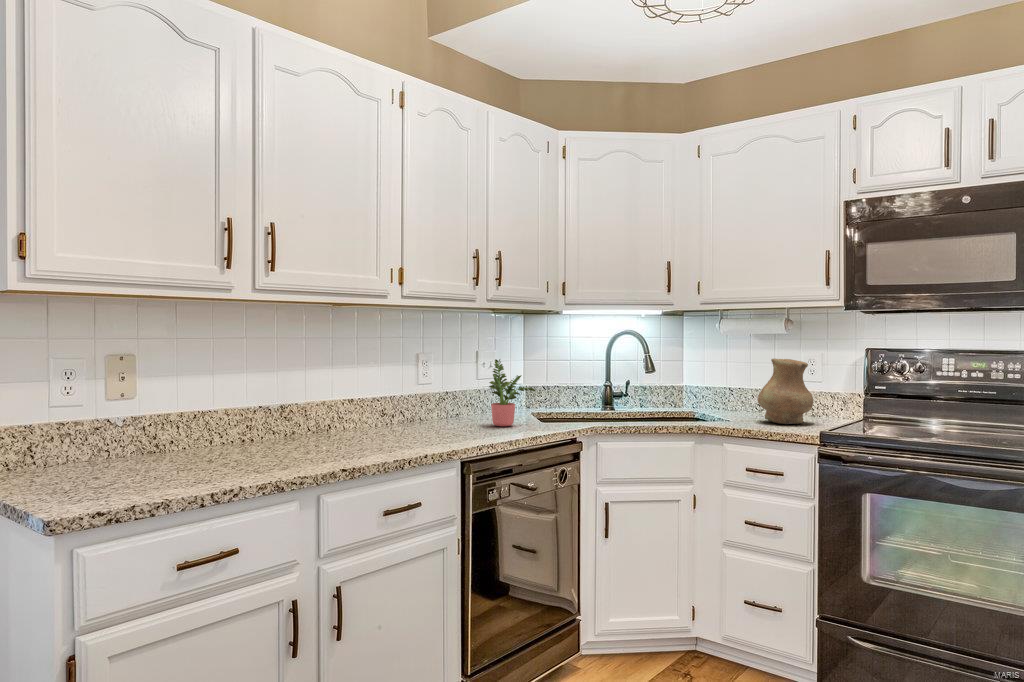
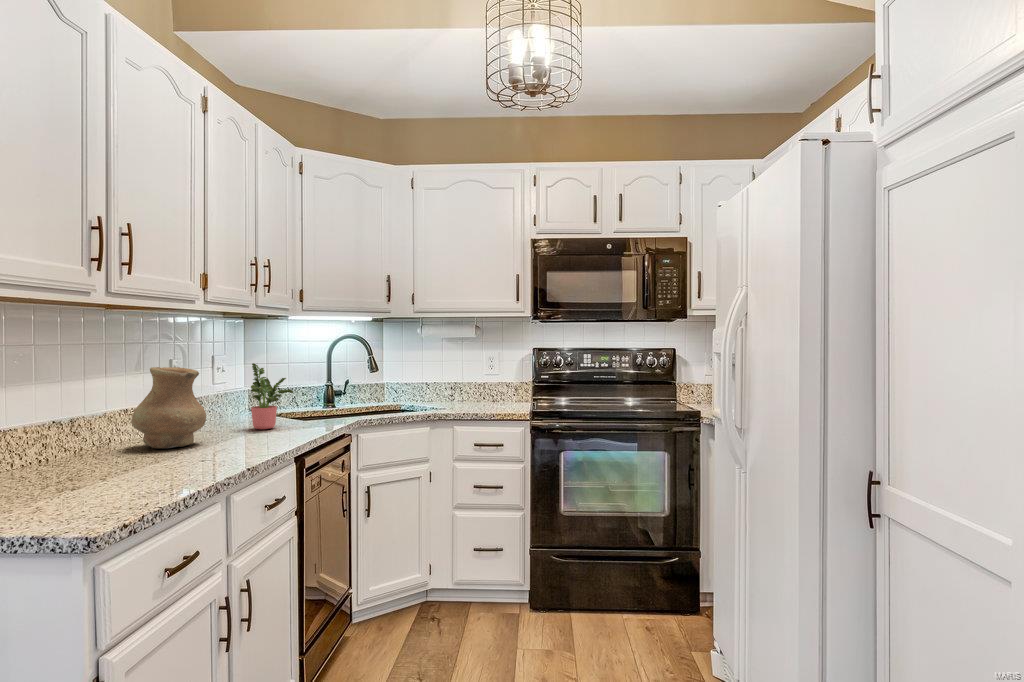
vase: present [758,359,813,424] -> present [131,367,206,449]

